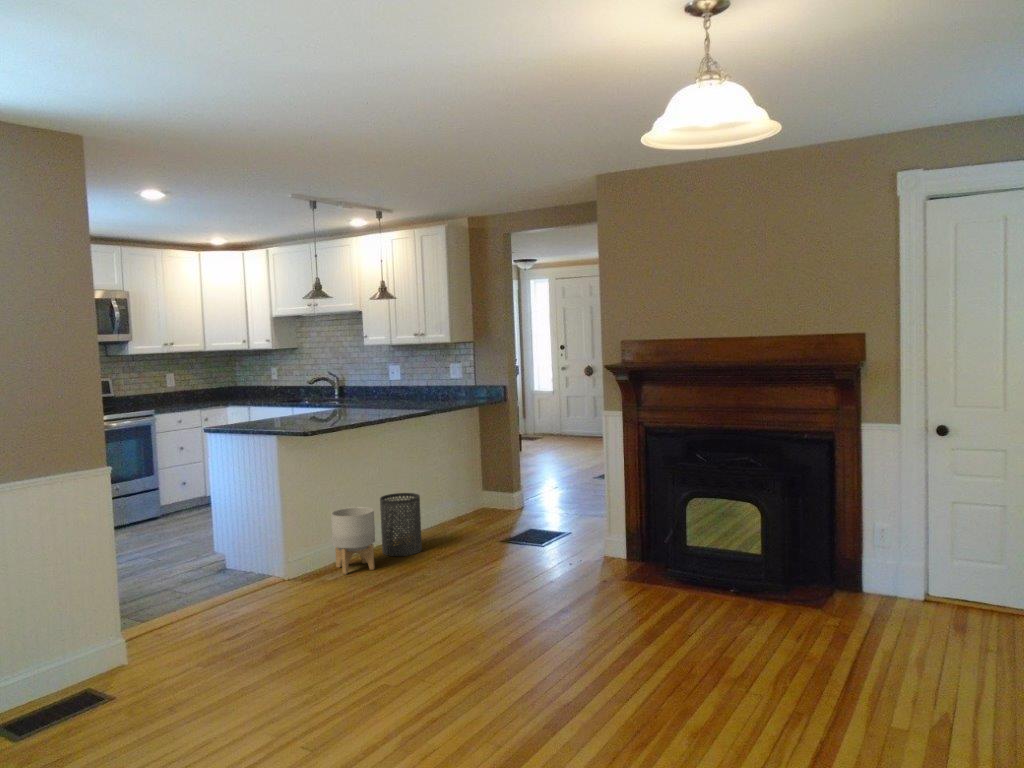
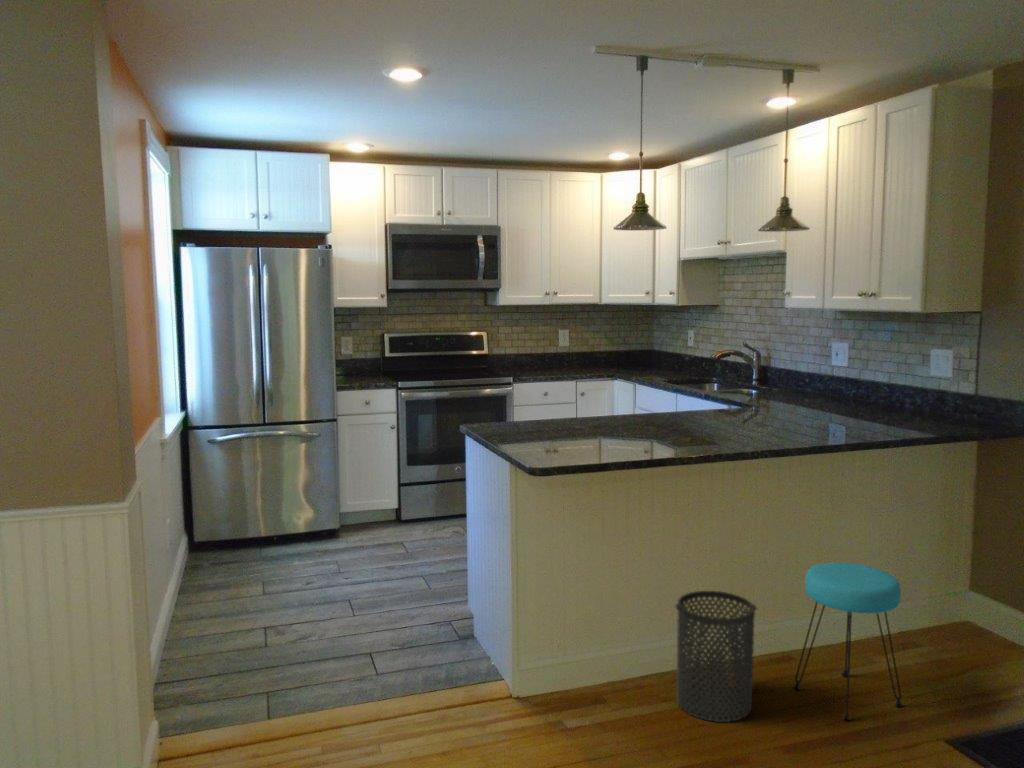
stool: none [431,469,480,540] -> present [794,562,902,720]
planter: present [331,507,375,574] -> none [561,604,638,737]

